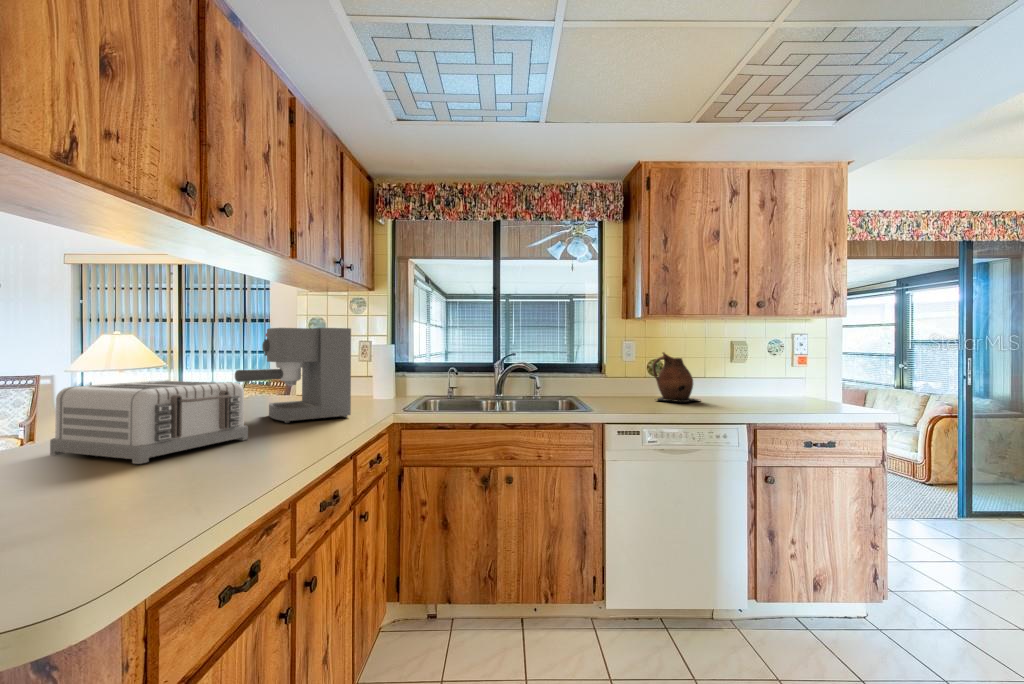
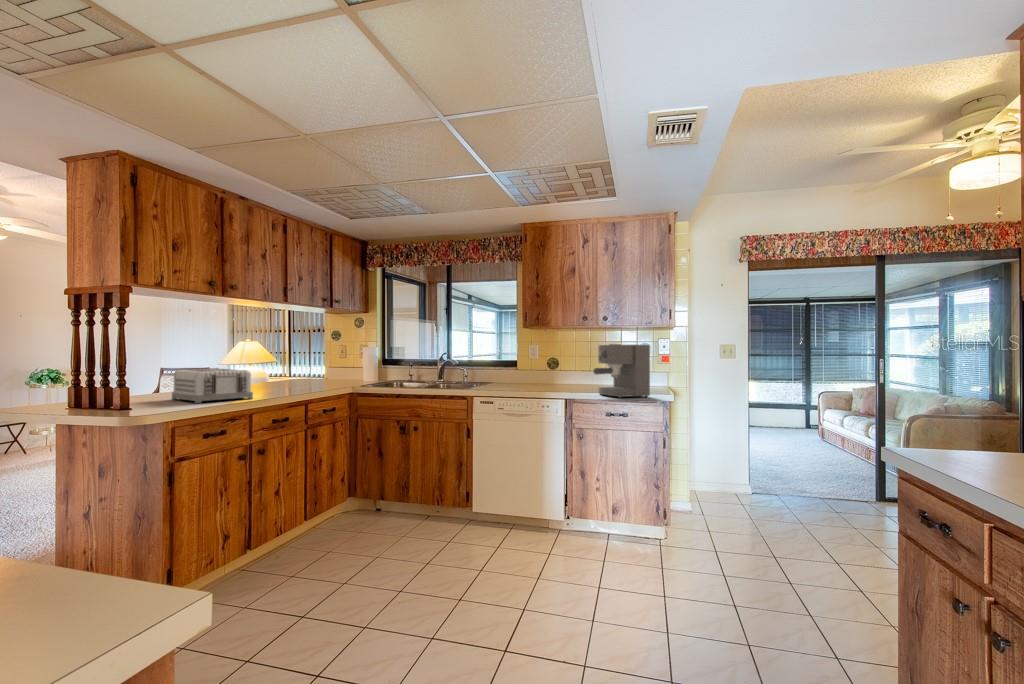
coffee maker: present [235,328,351,423] -> present [593,345,650,398]
ceramic pitcher: present [652,352,699,402] -> none [540,357,574,395]

